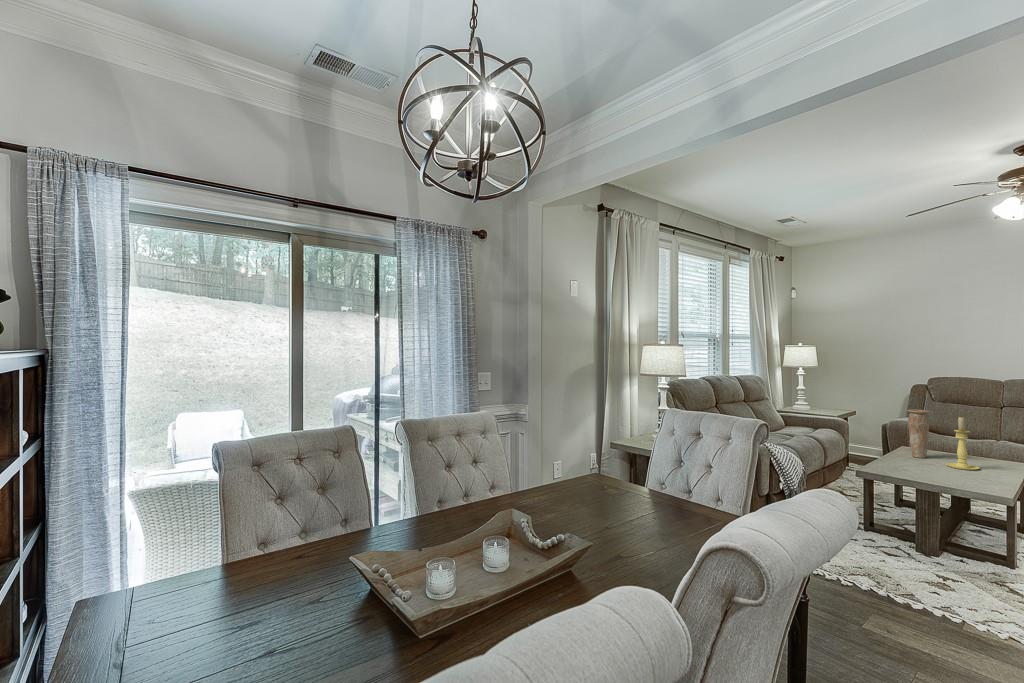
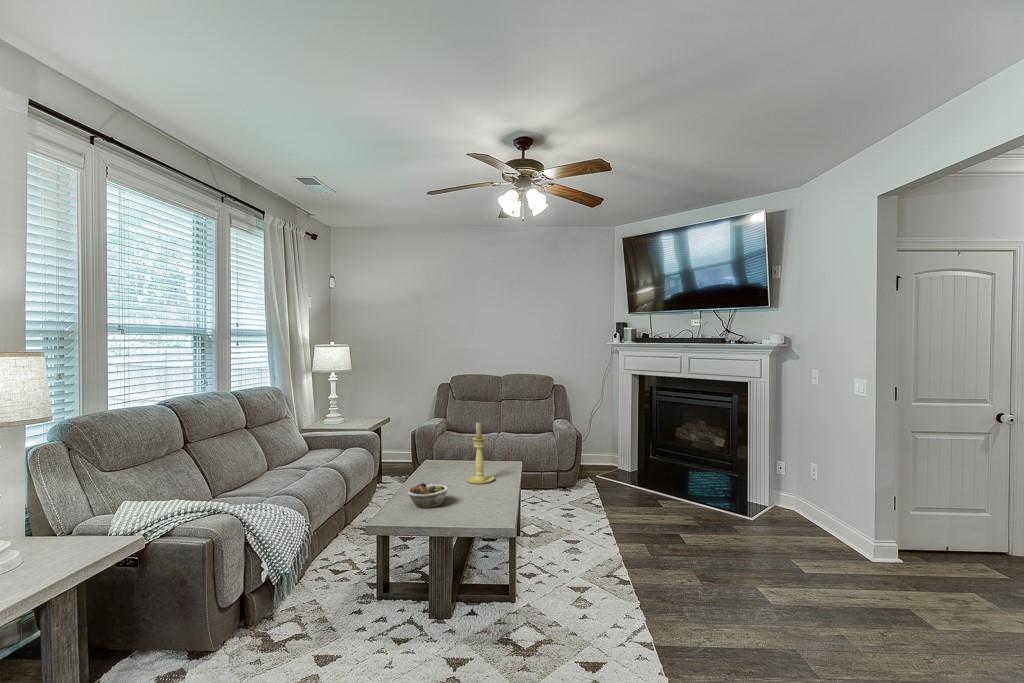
vase: present [907,410,930,458] -> none [430,417,452,475]
succulent planter: none [888,456,927,474] -> present [408,483,448,508]

